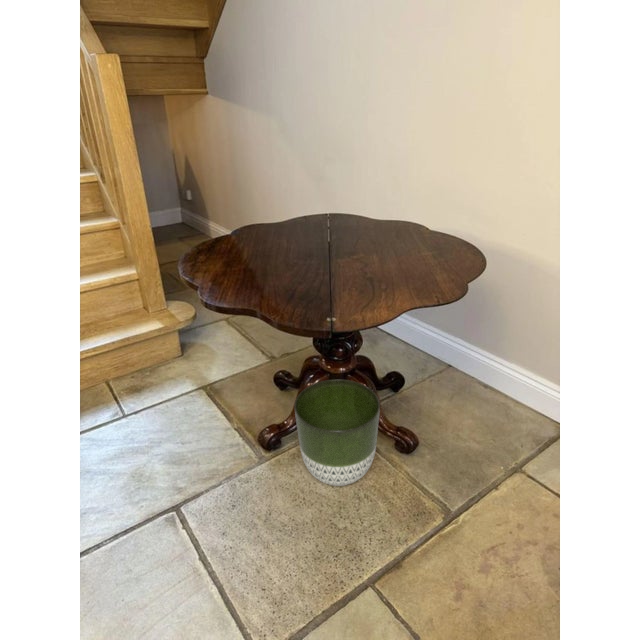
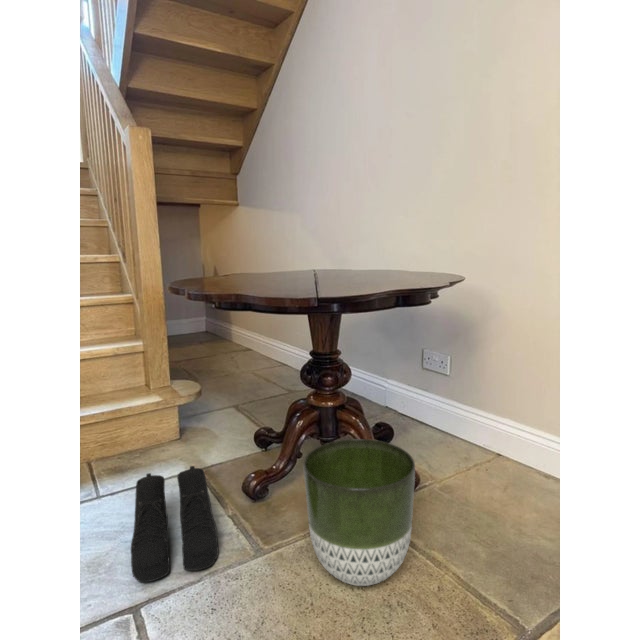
boots: none [160,396,231,488] -> present [131,466,218,582]

